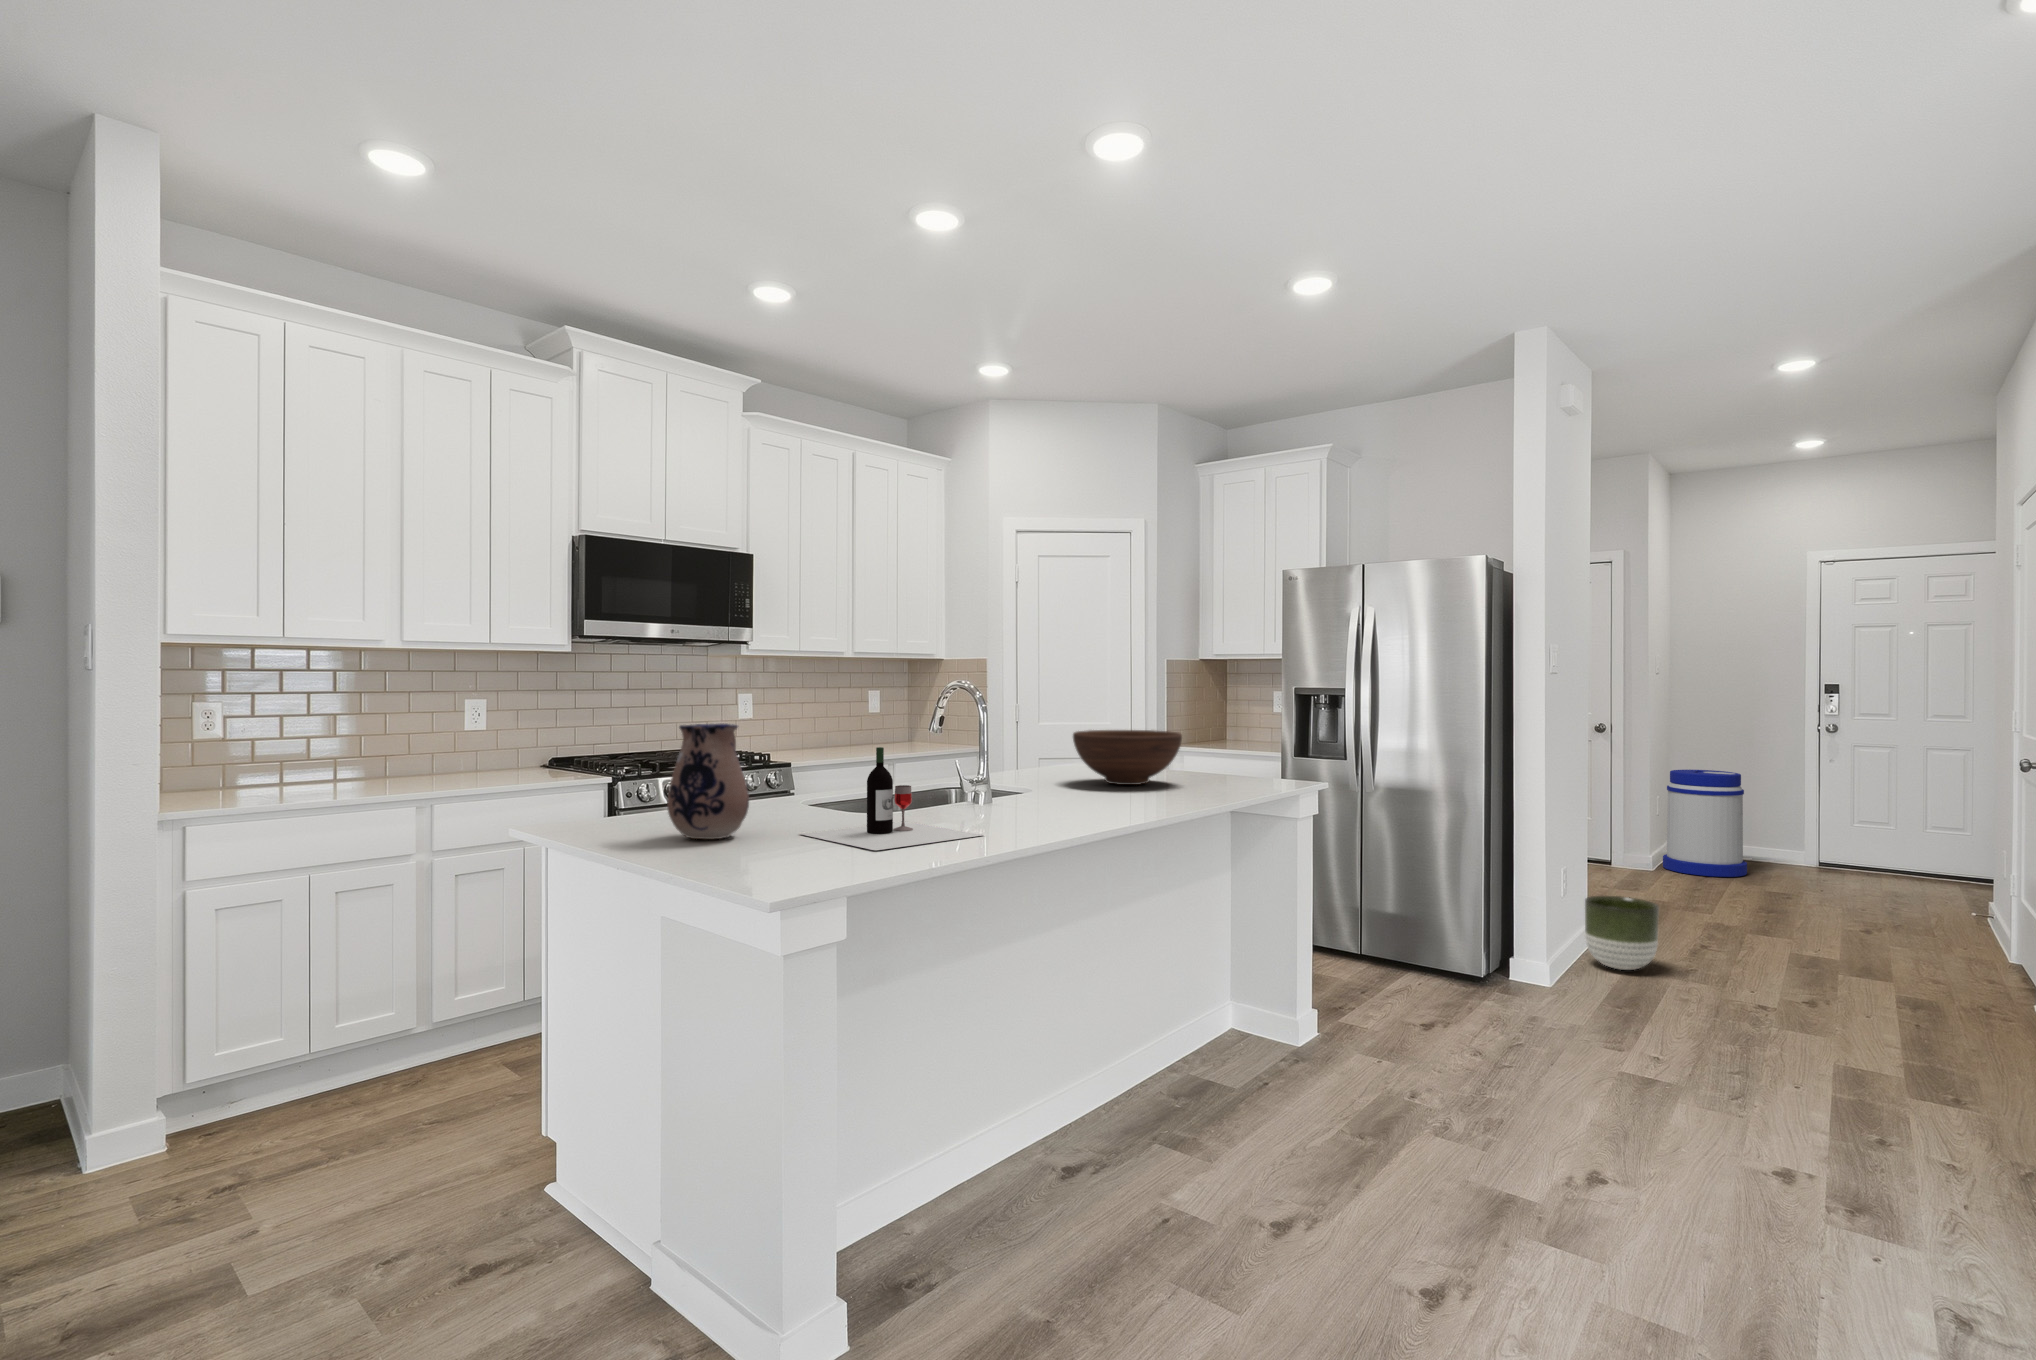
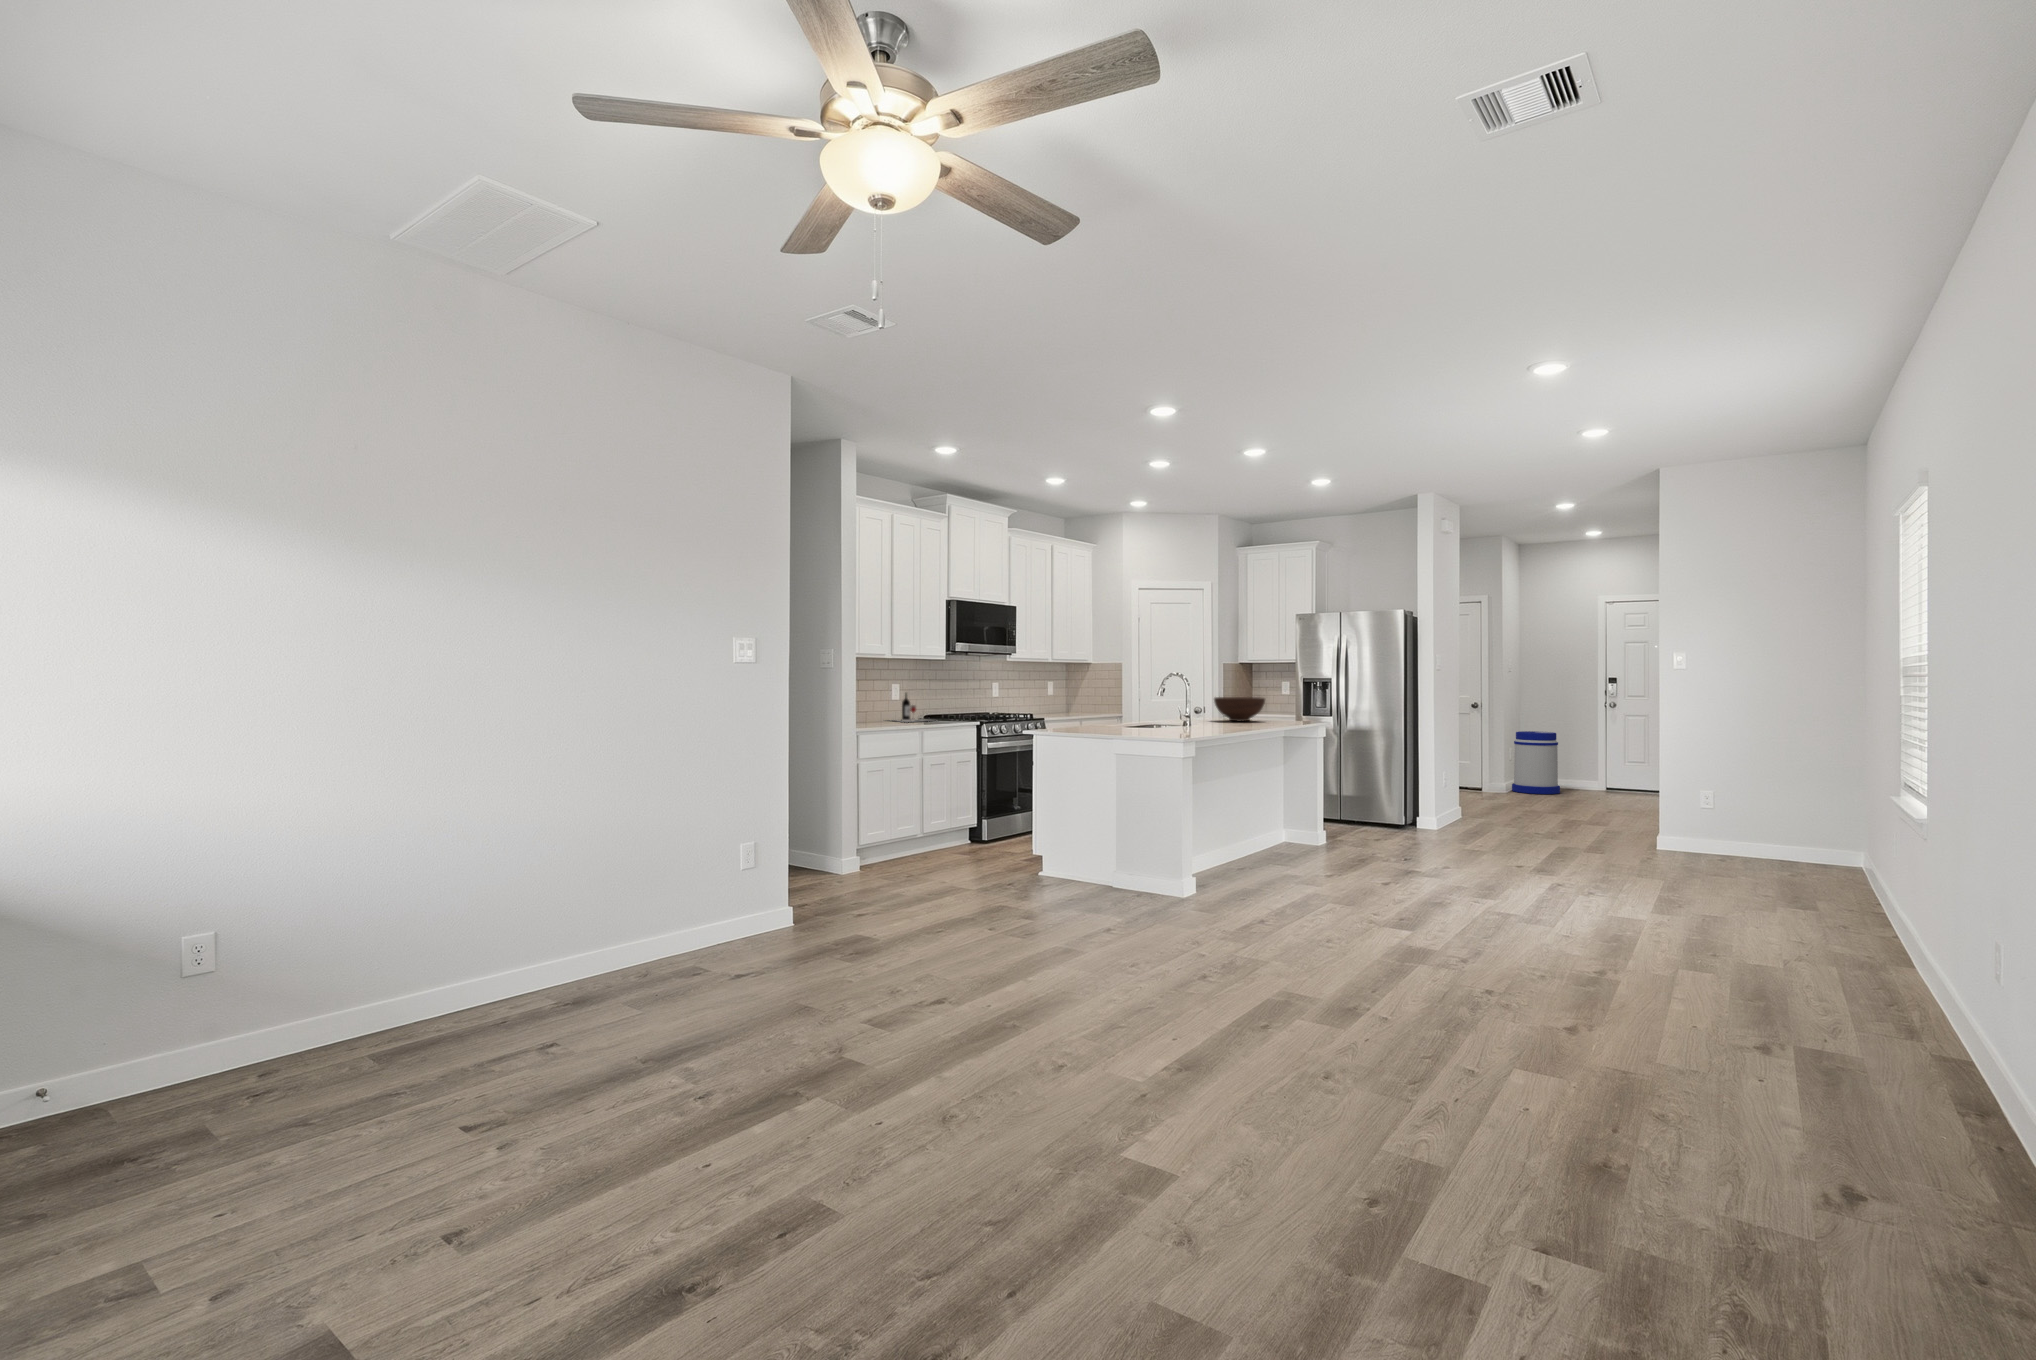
ceramic pitcher: present [667,723,749,839] -> none [1097,688,1127,731]
wine bottle: present [800,747,982,850] -> present [902,693,920,722]
planter: present [1585,896,1659,970] -> none [1455,788,1492,824]

